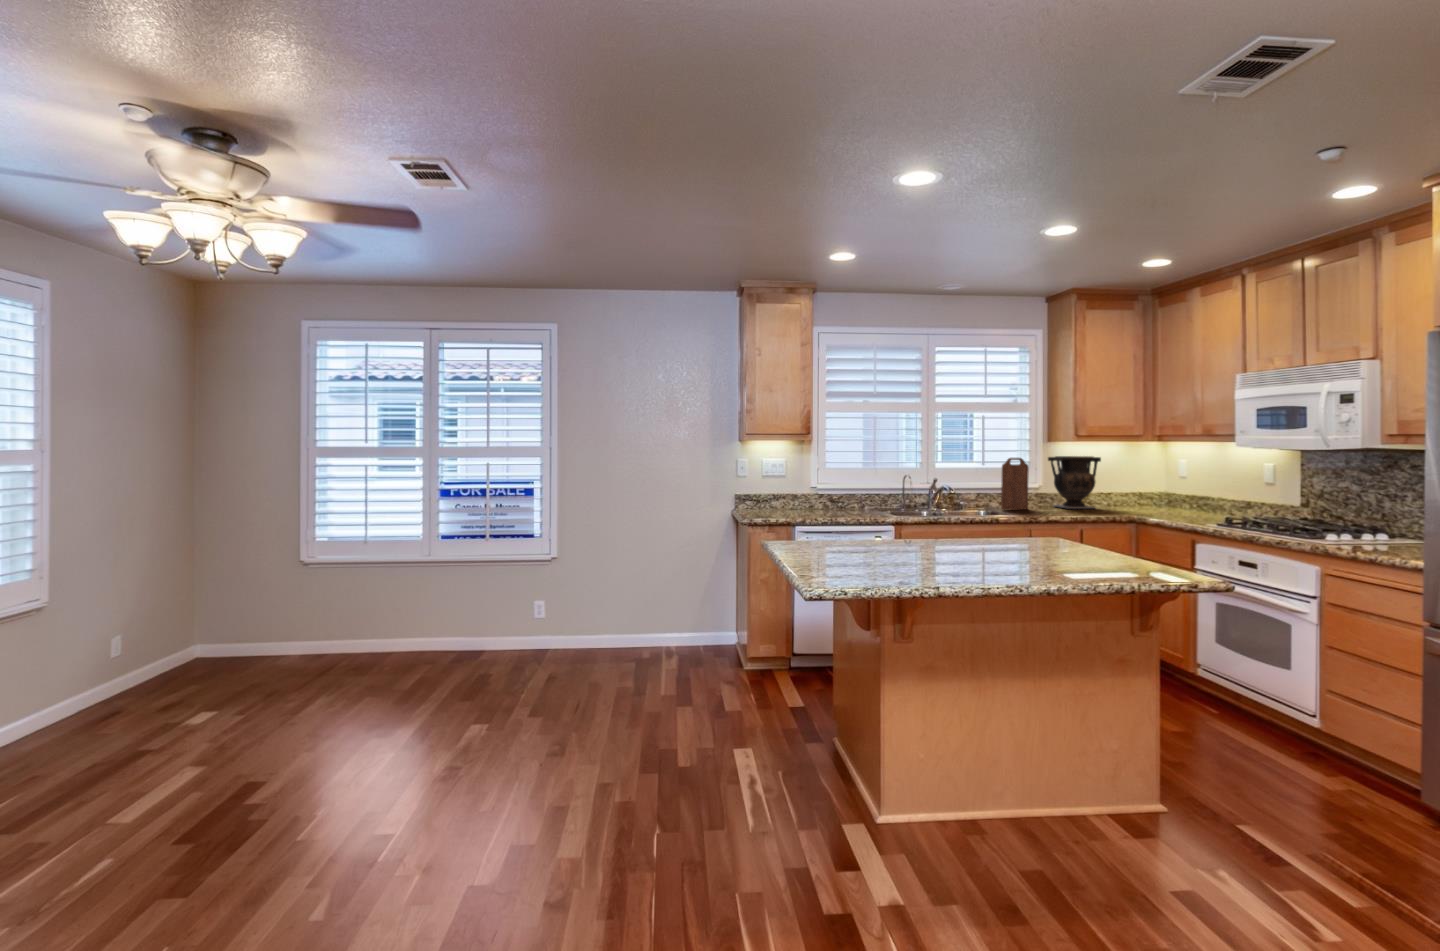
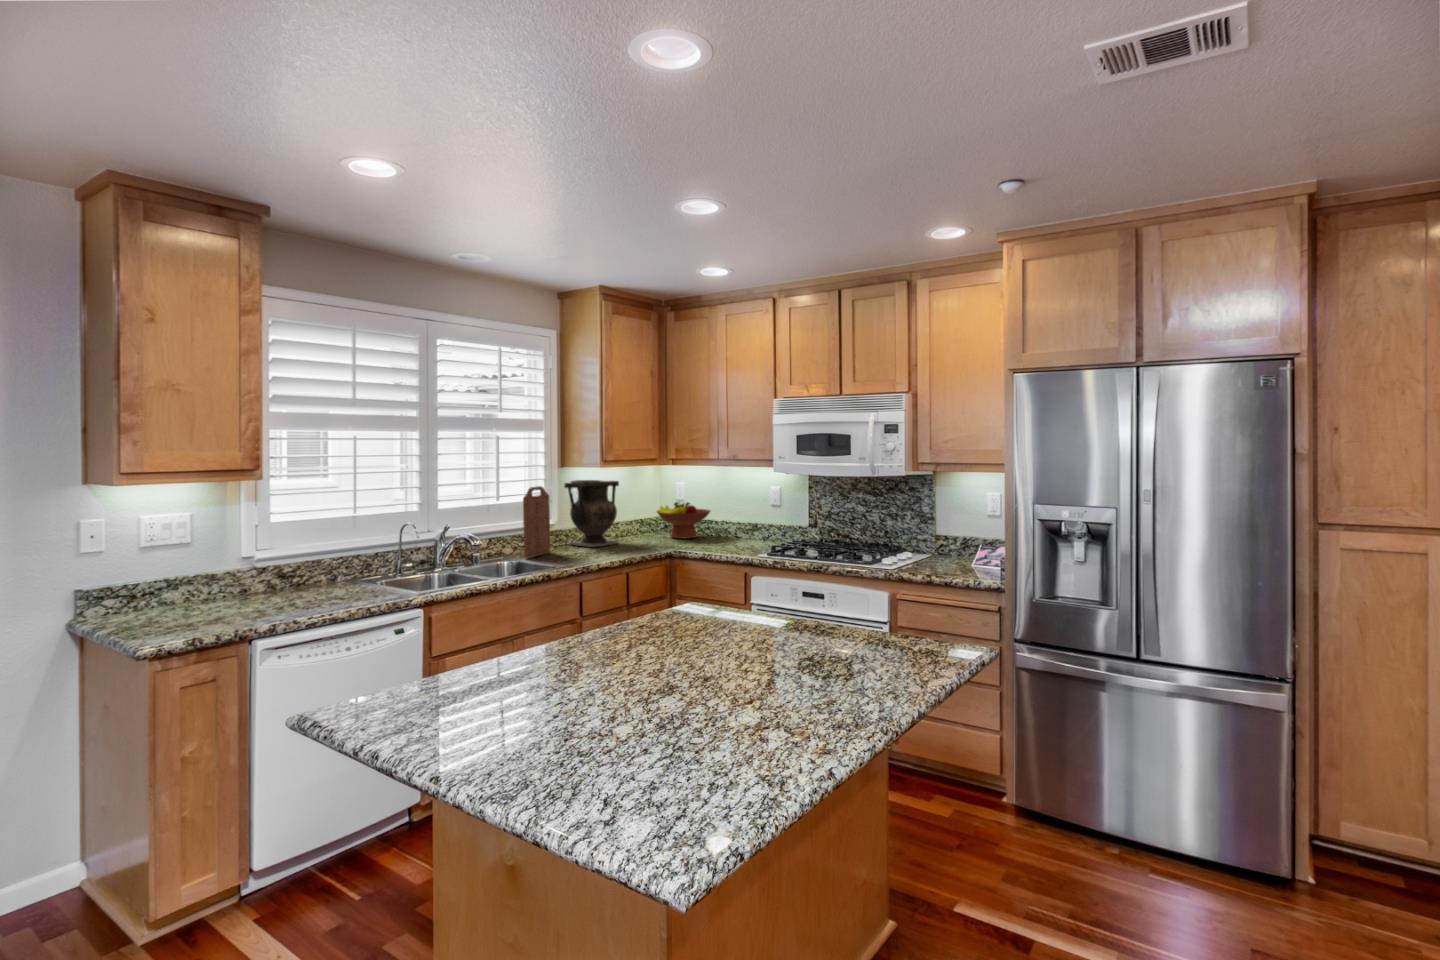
fruit bowl: none [1138,477,1197,510] -> present [657,502,711,538]

